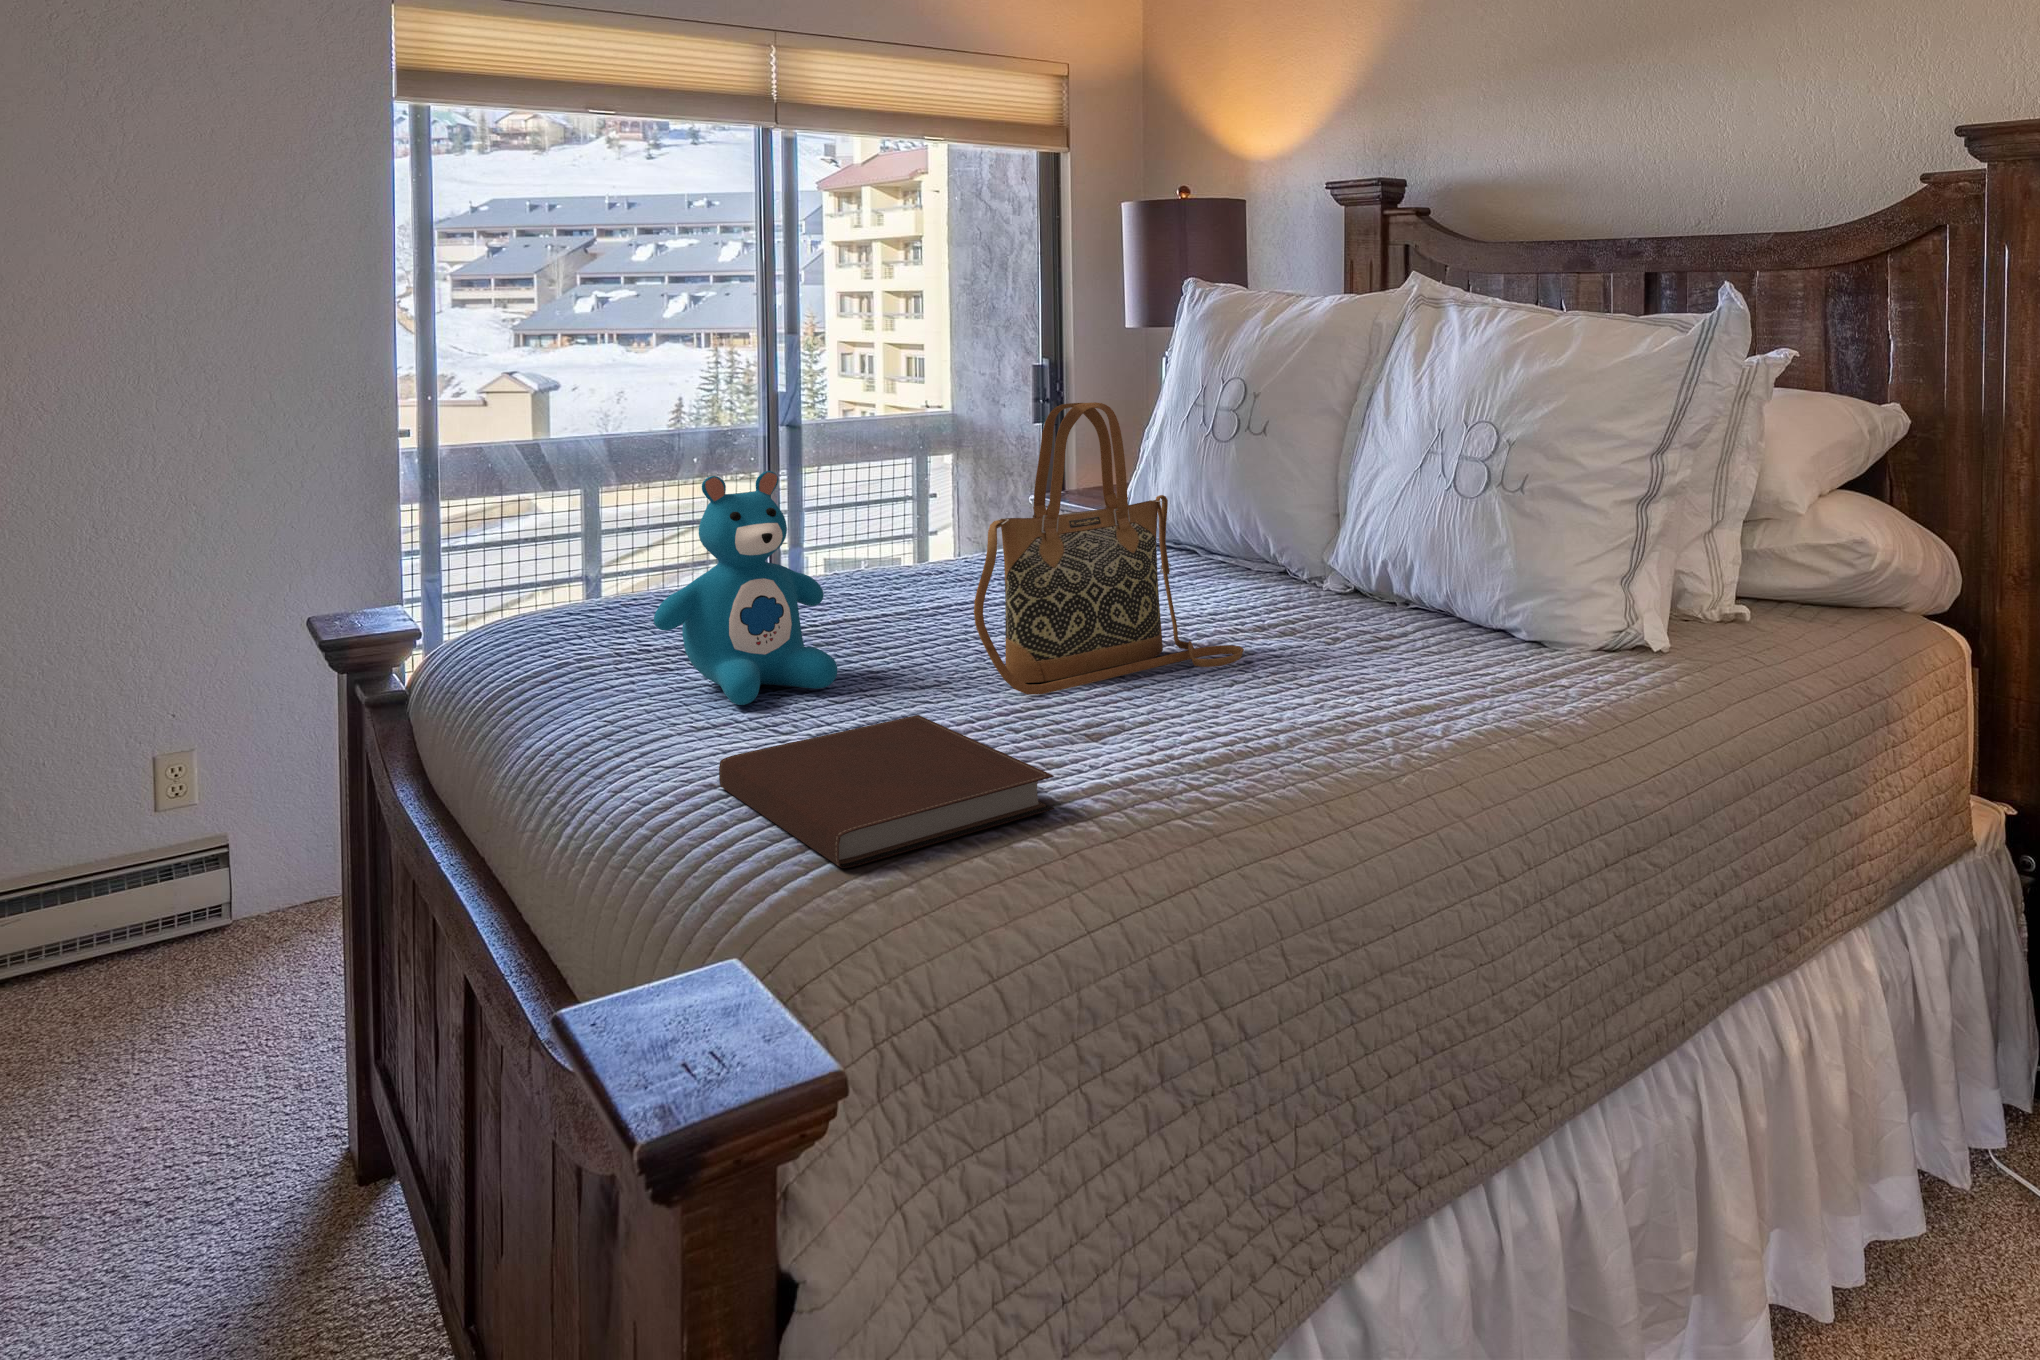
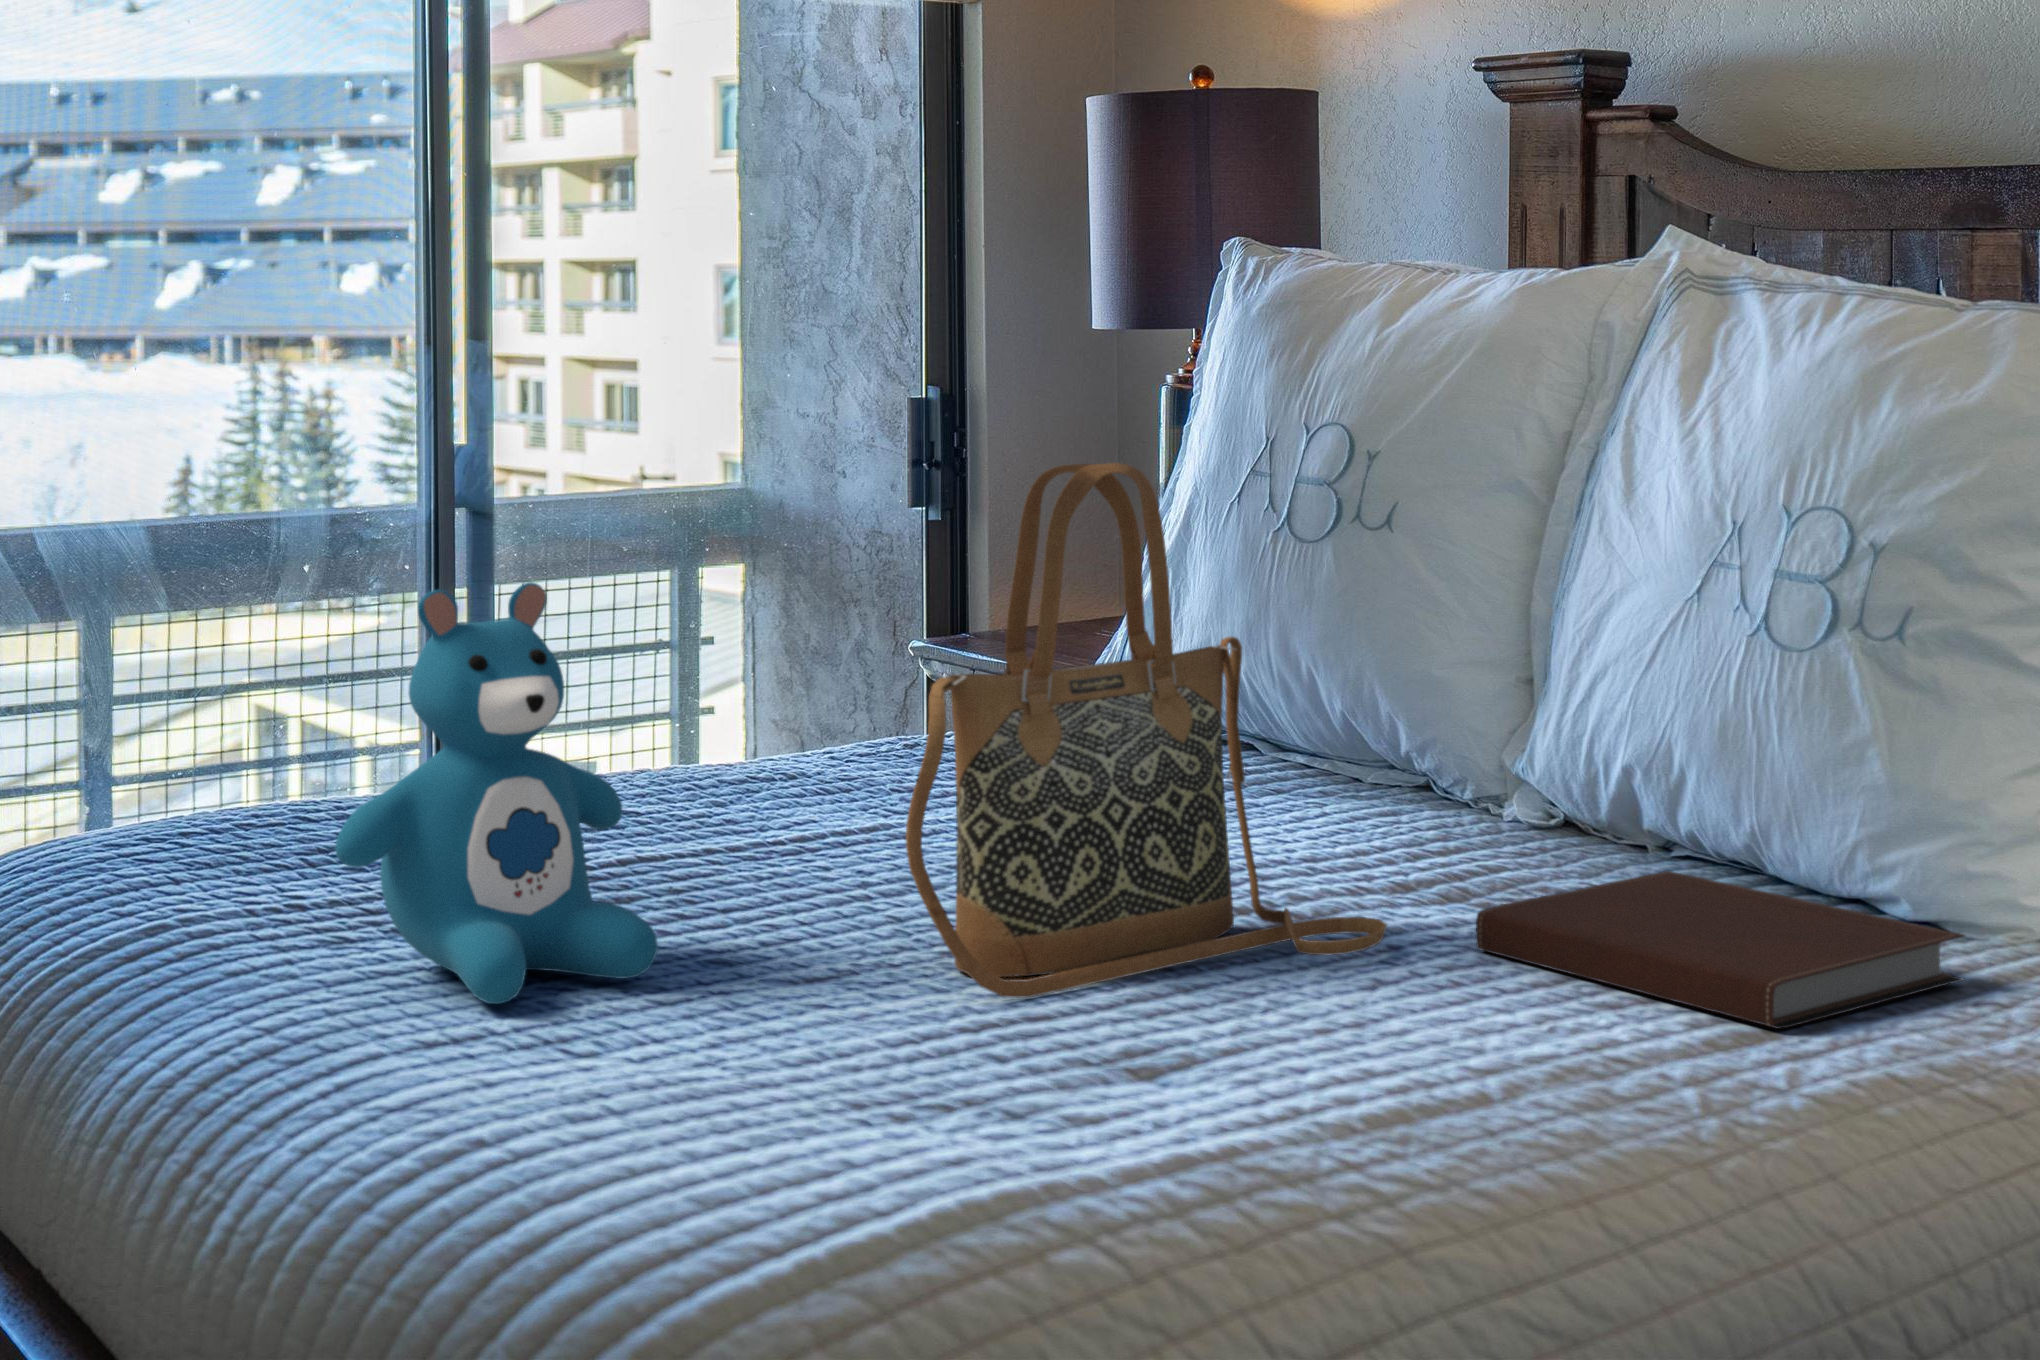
notebook: present [719,715,1054,868] -> present [1476,871,1964,1029]

